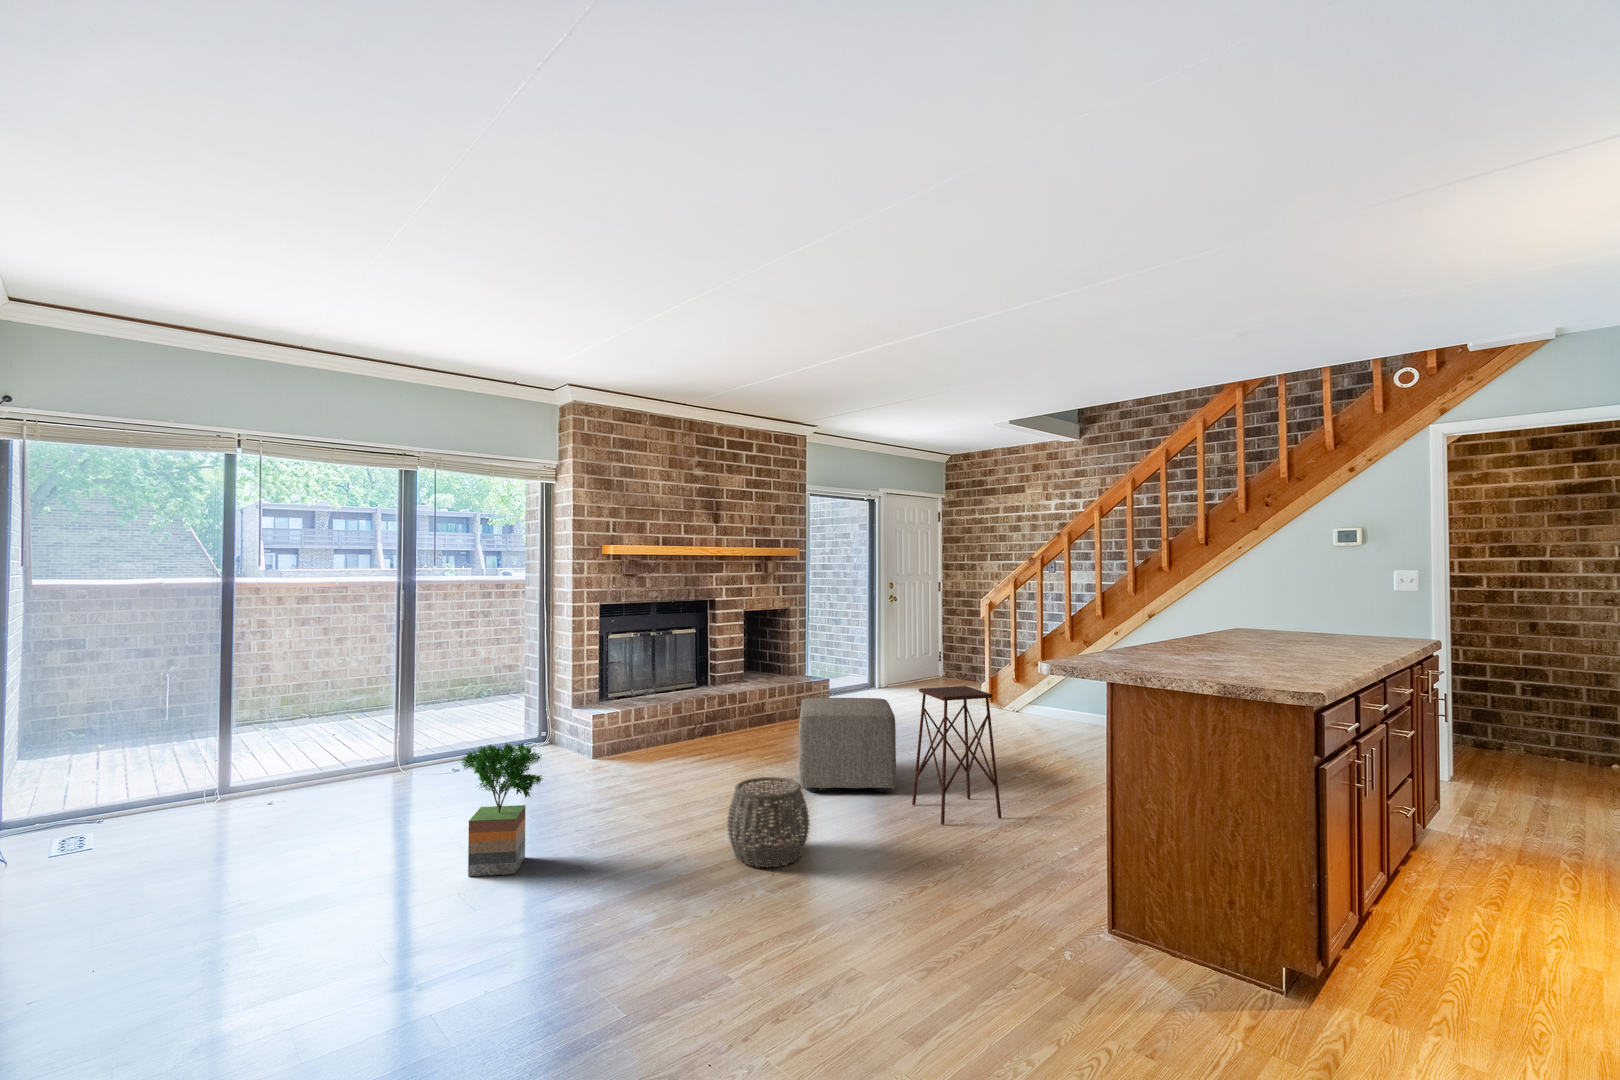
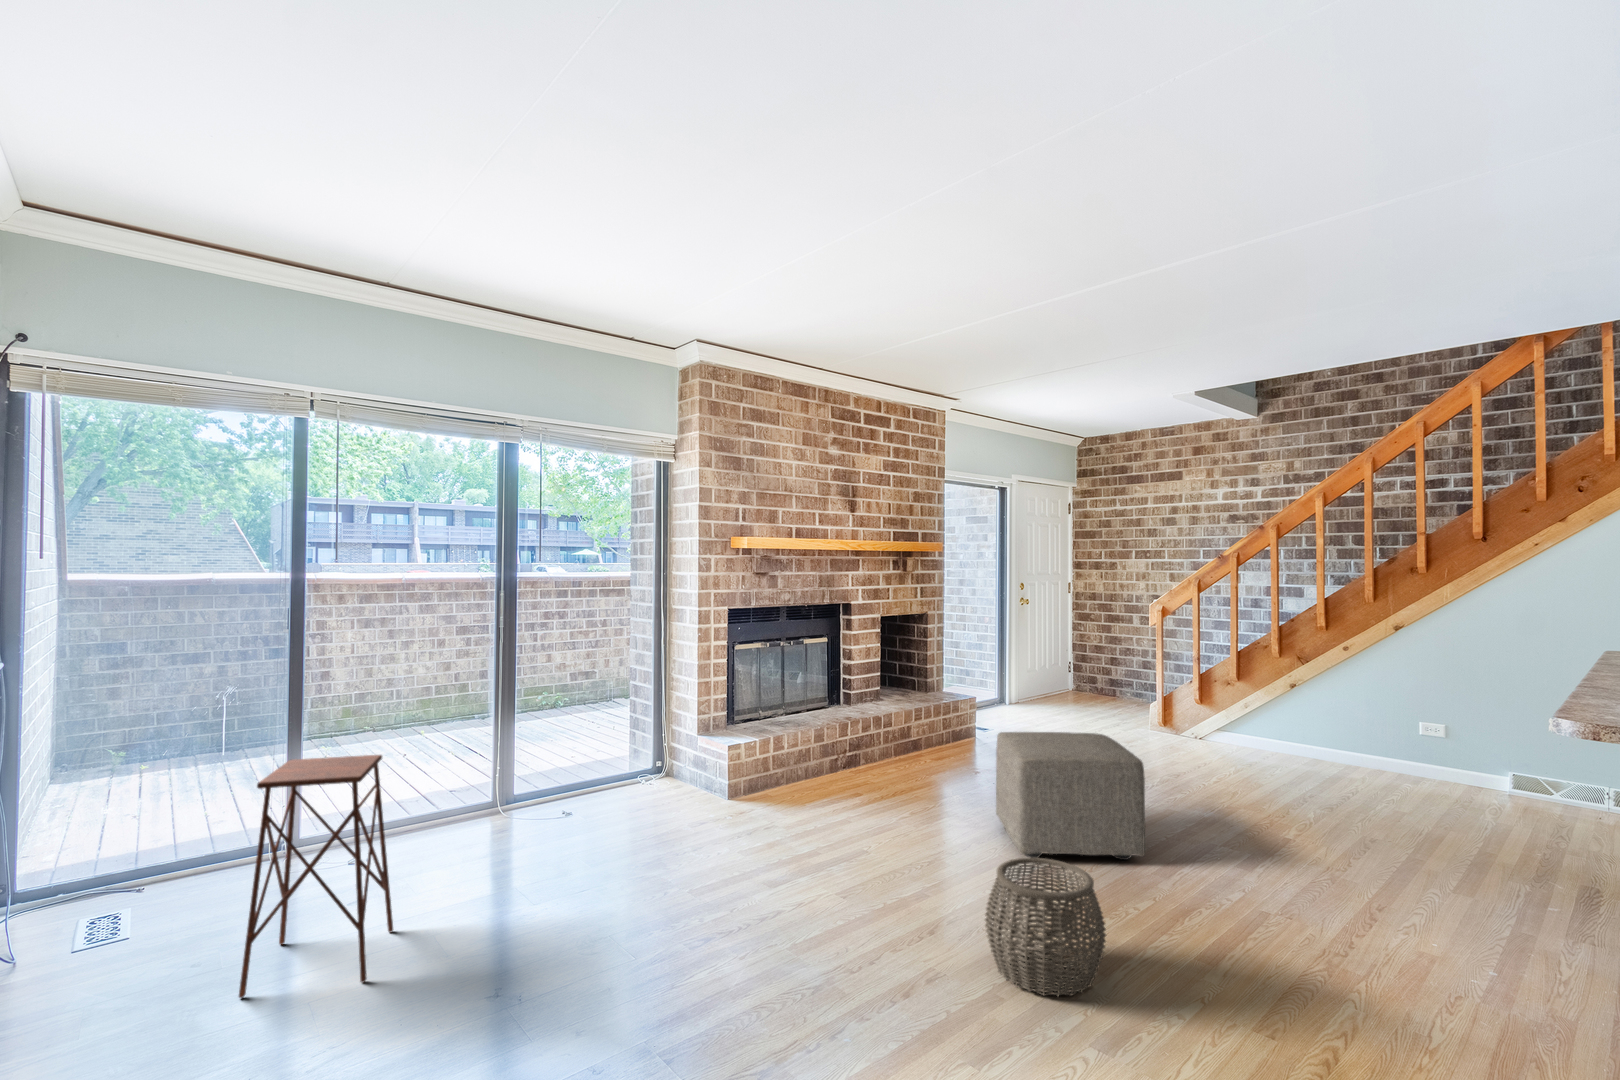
side table: present [912,686,1001,825] -> present [239,755,393,998]
potted tree: present [461,743,542,876] -> none [623,809,739,1002]

